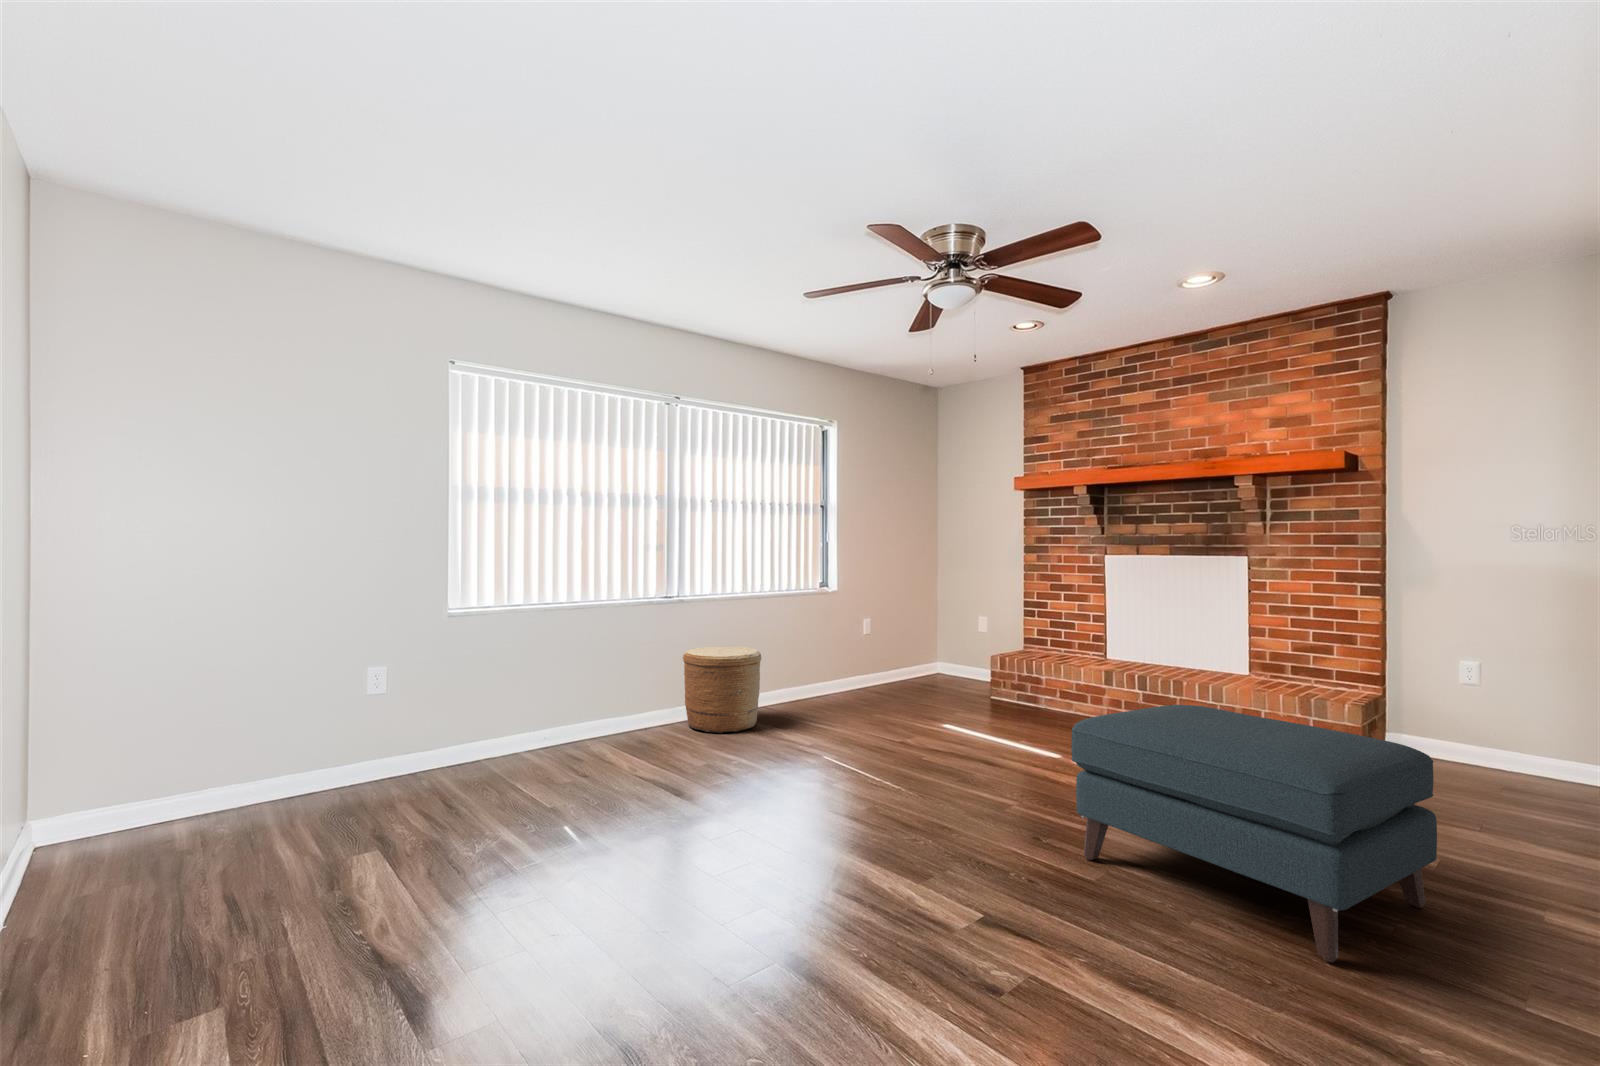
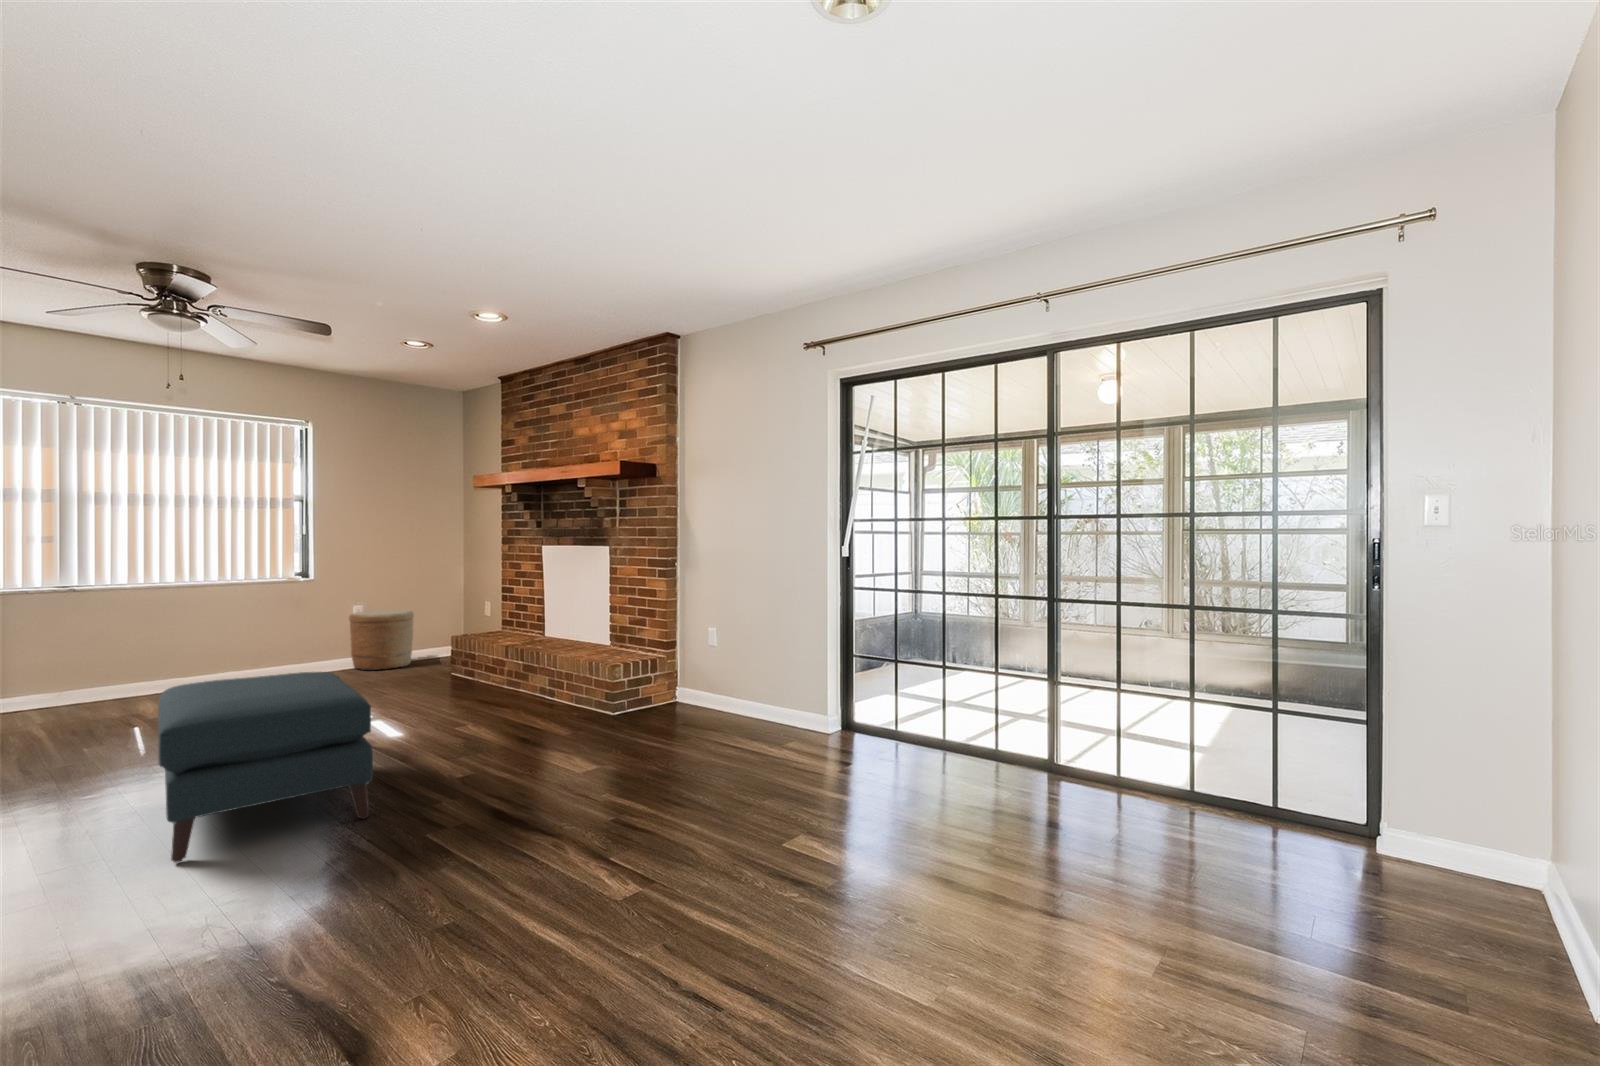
woven basket: present [683,647,761,733] -> present [349,609,414,670]

